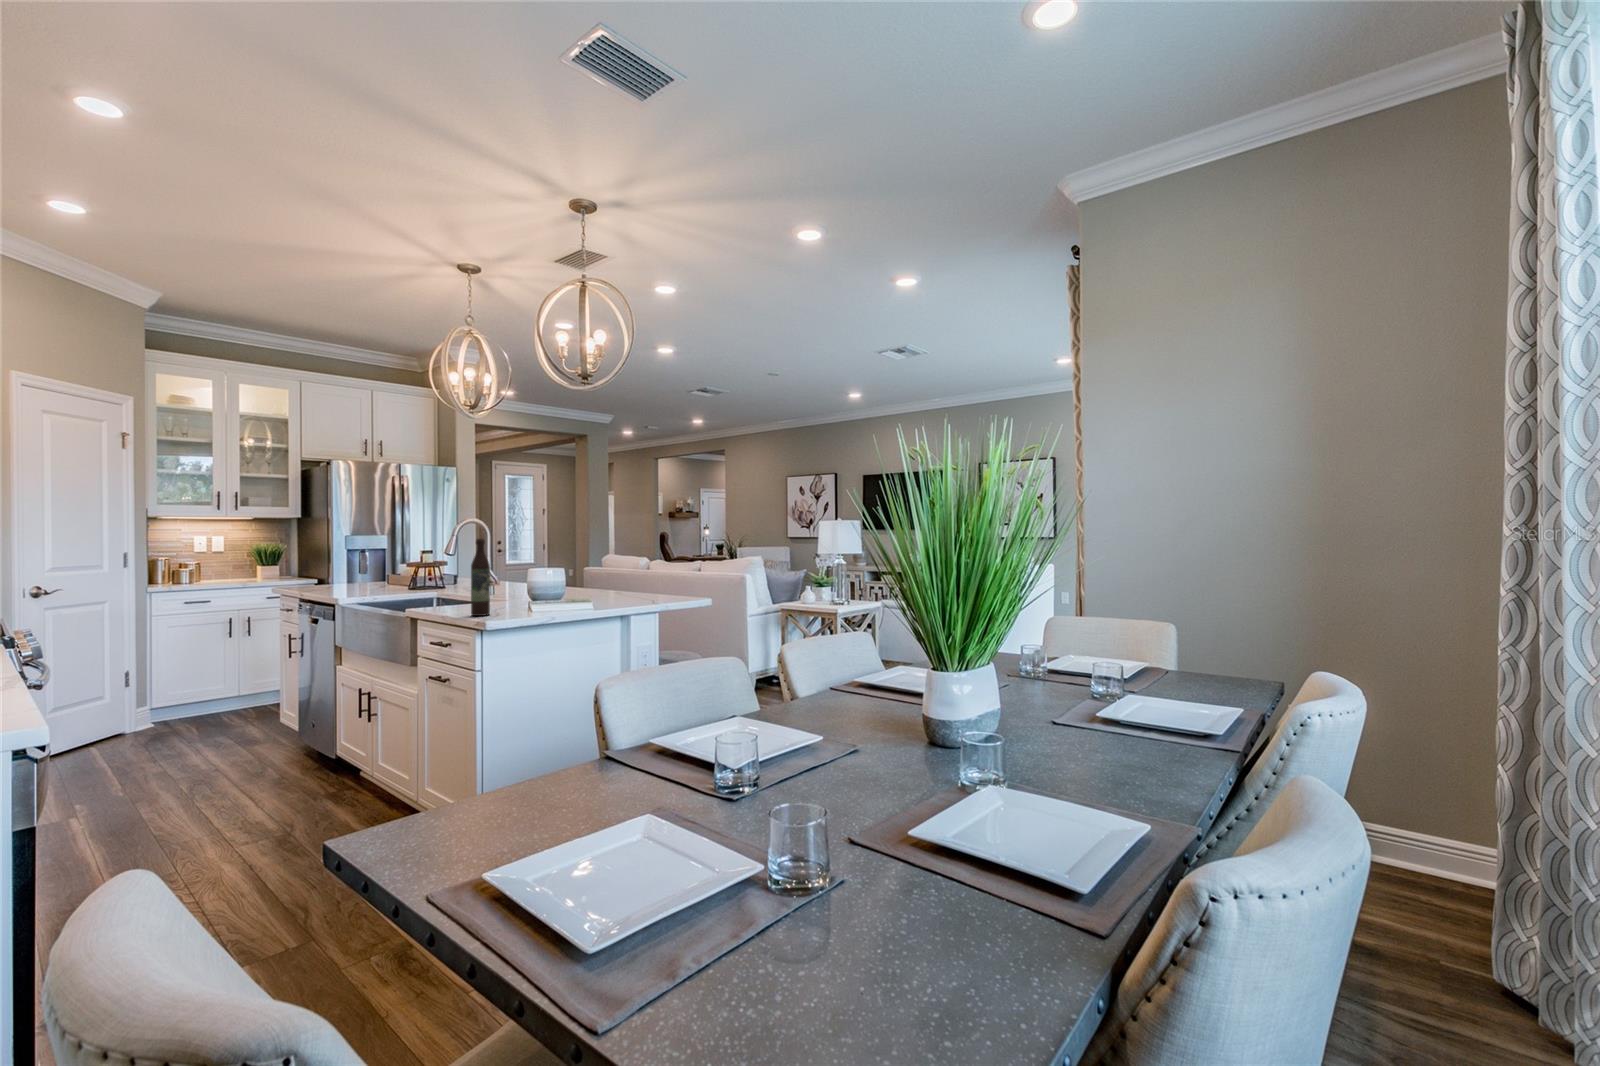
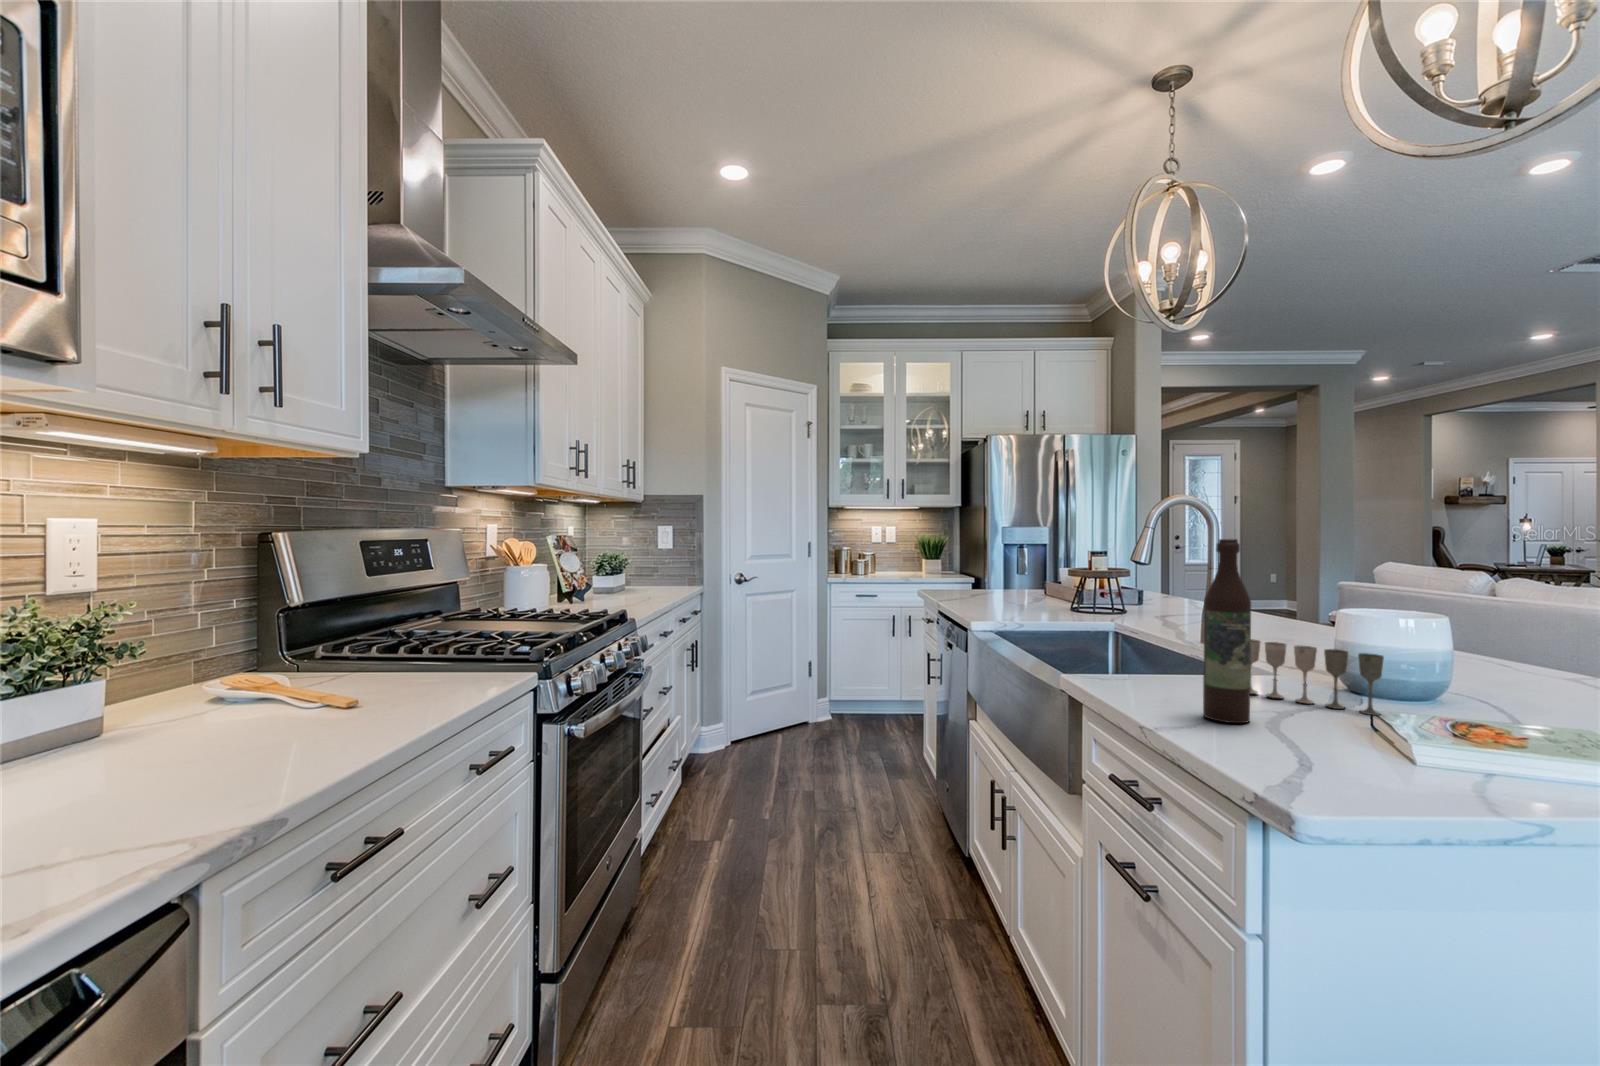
wine glass: none [491,584,542,608] -> present [1250,639,1384,715]

